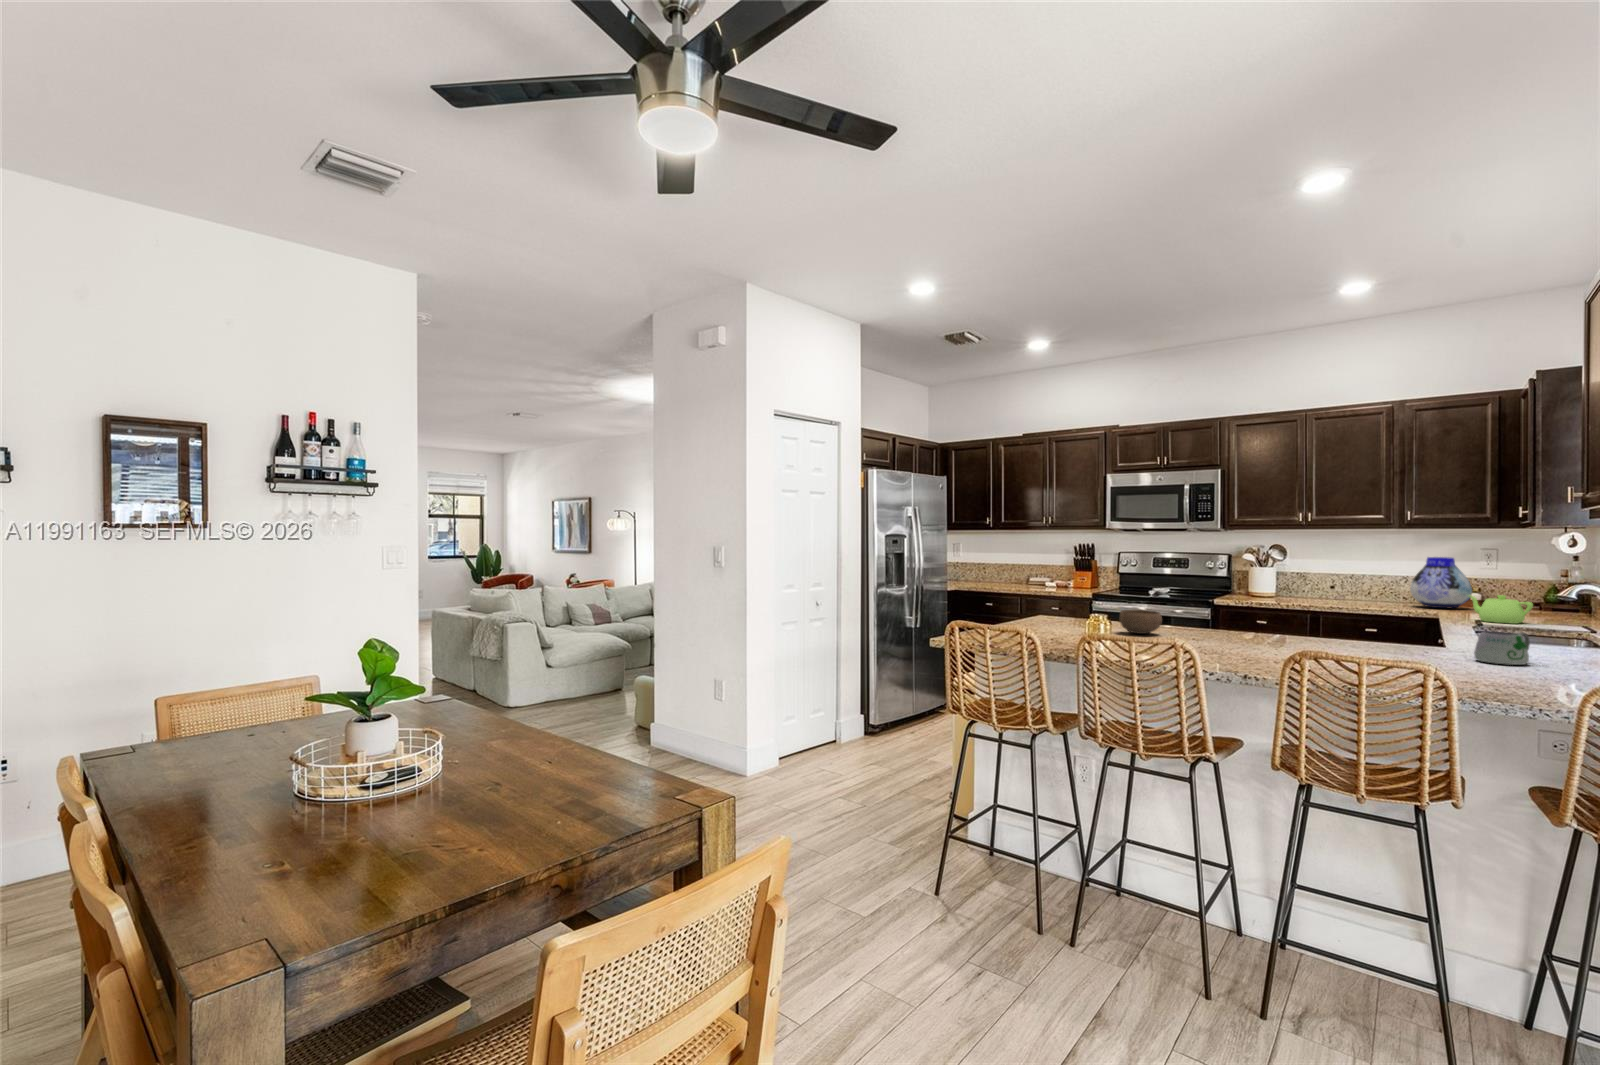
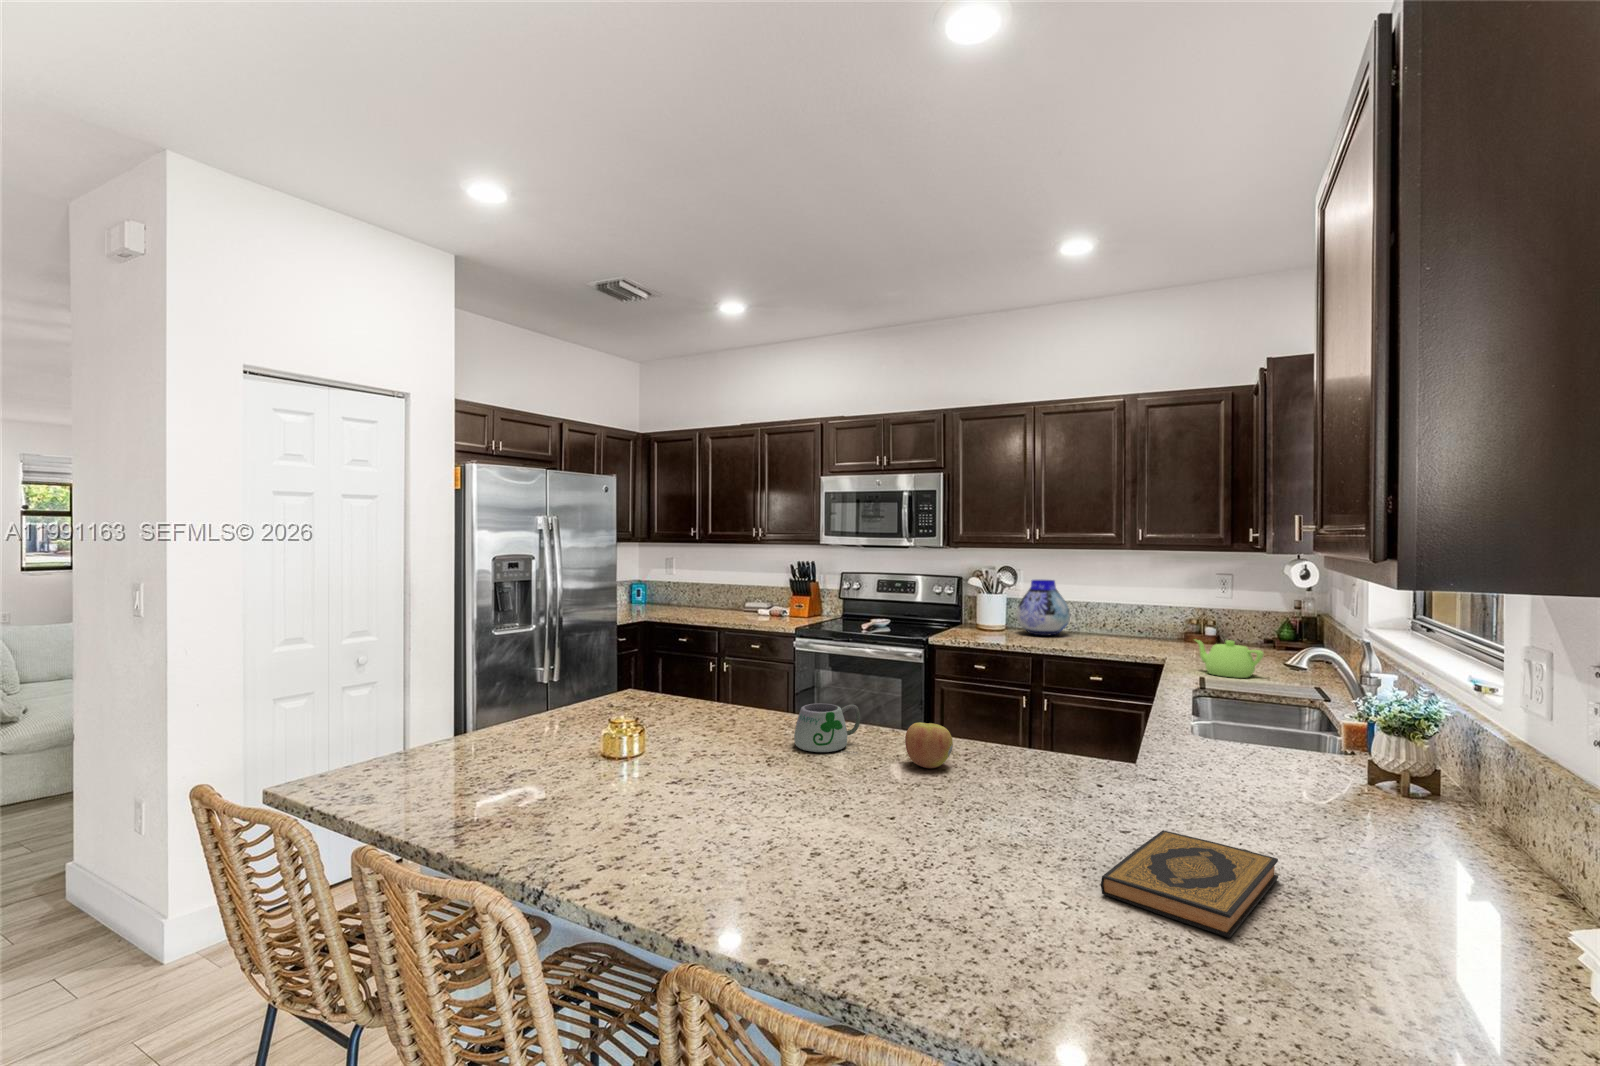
vase: present [1410,557,1472,608] -> present [1017,580,1070,635]
bowl: present [1120,610,1162,634] -> none [706,687,767,728]
apple: none [1280,623,1315,649] -> present [905,722,953,768]
mug: present [1474,632,1530,665] -> present [794,703,860,753]
hardback book: none [1450,664,1557,692] -> present [1101,830,1278,938]

